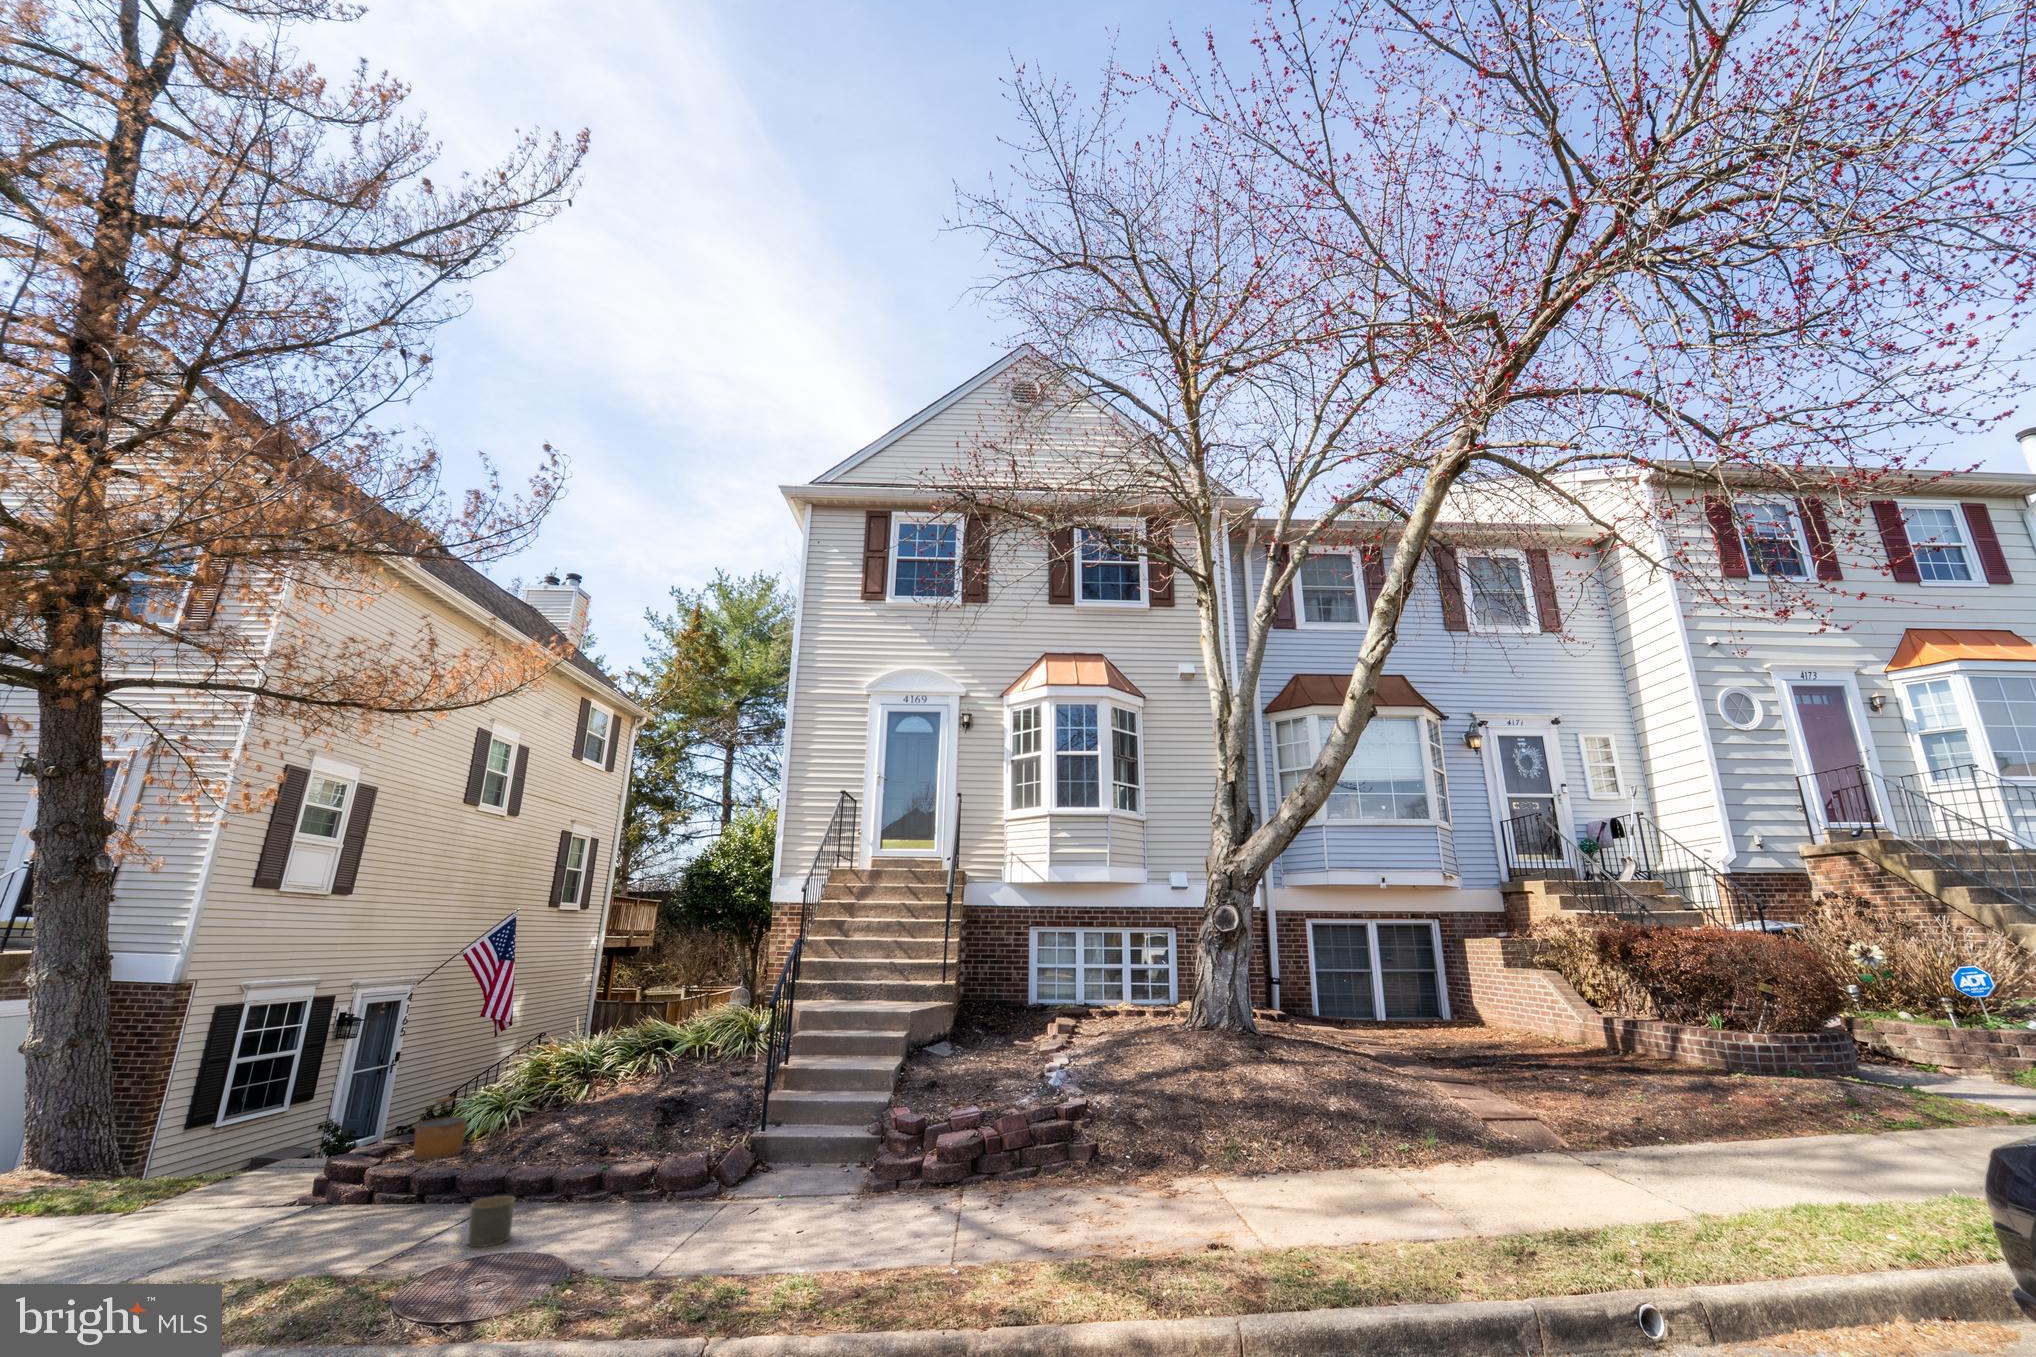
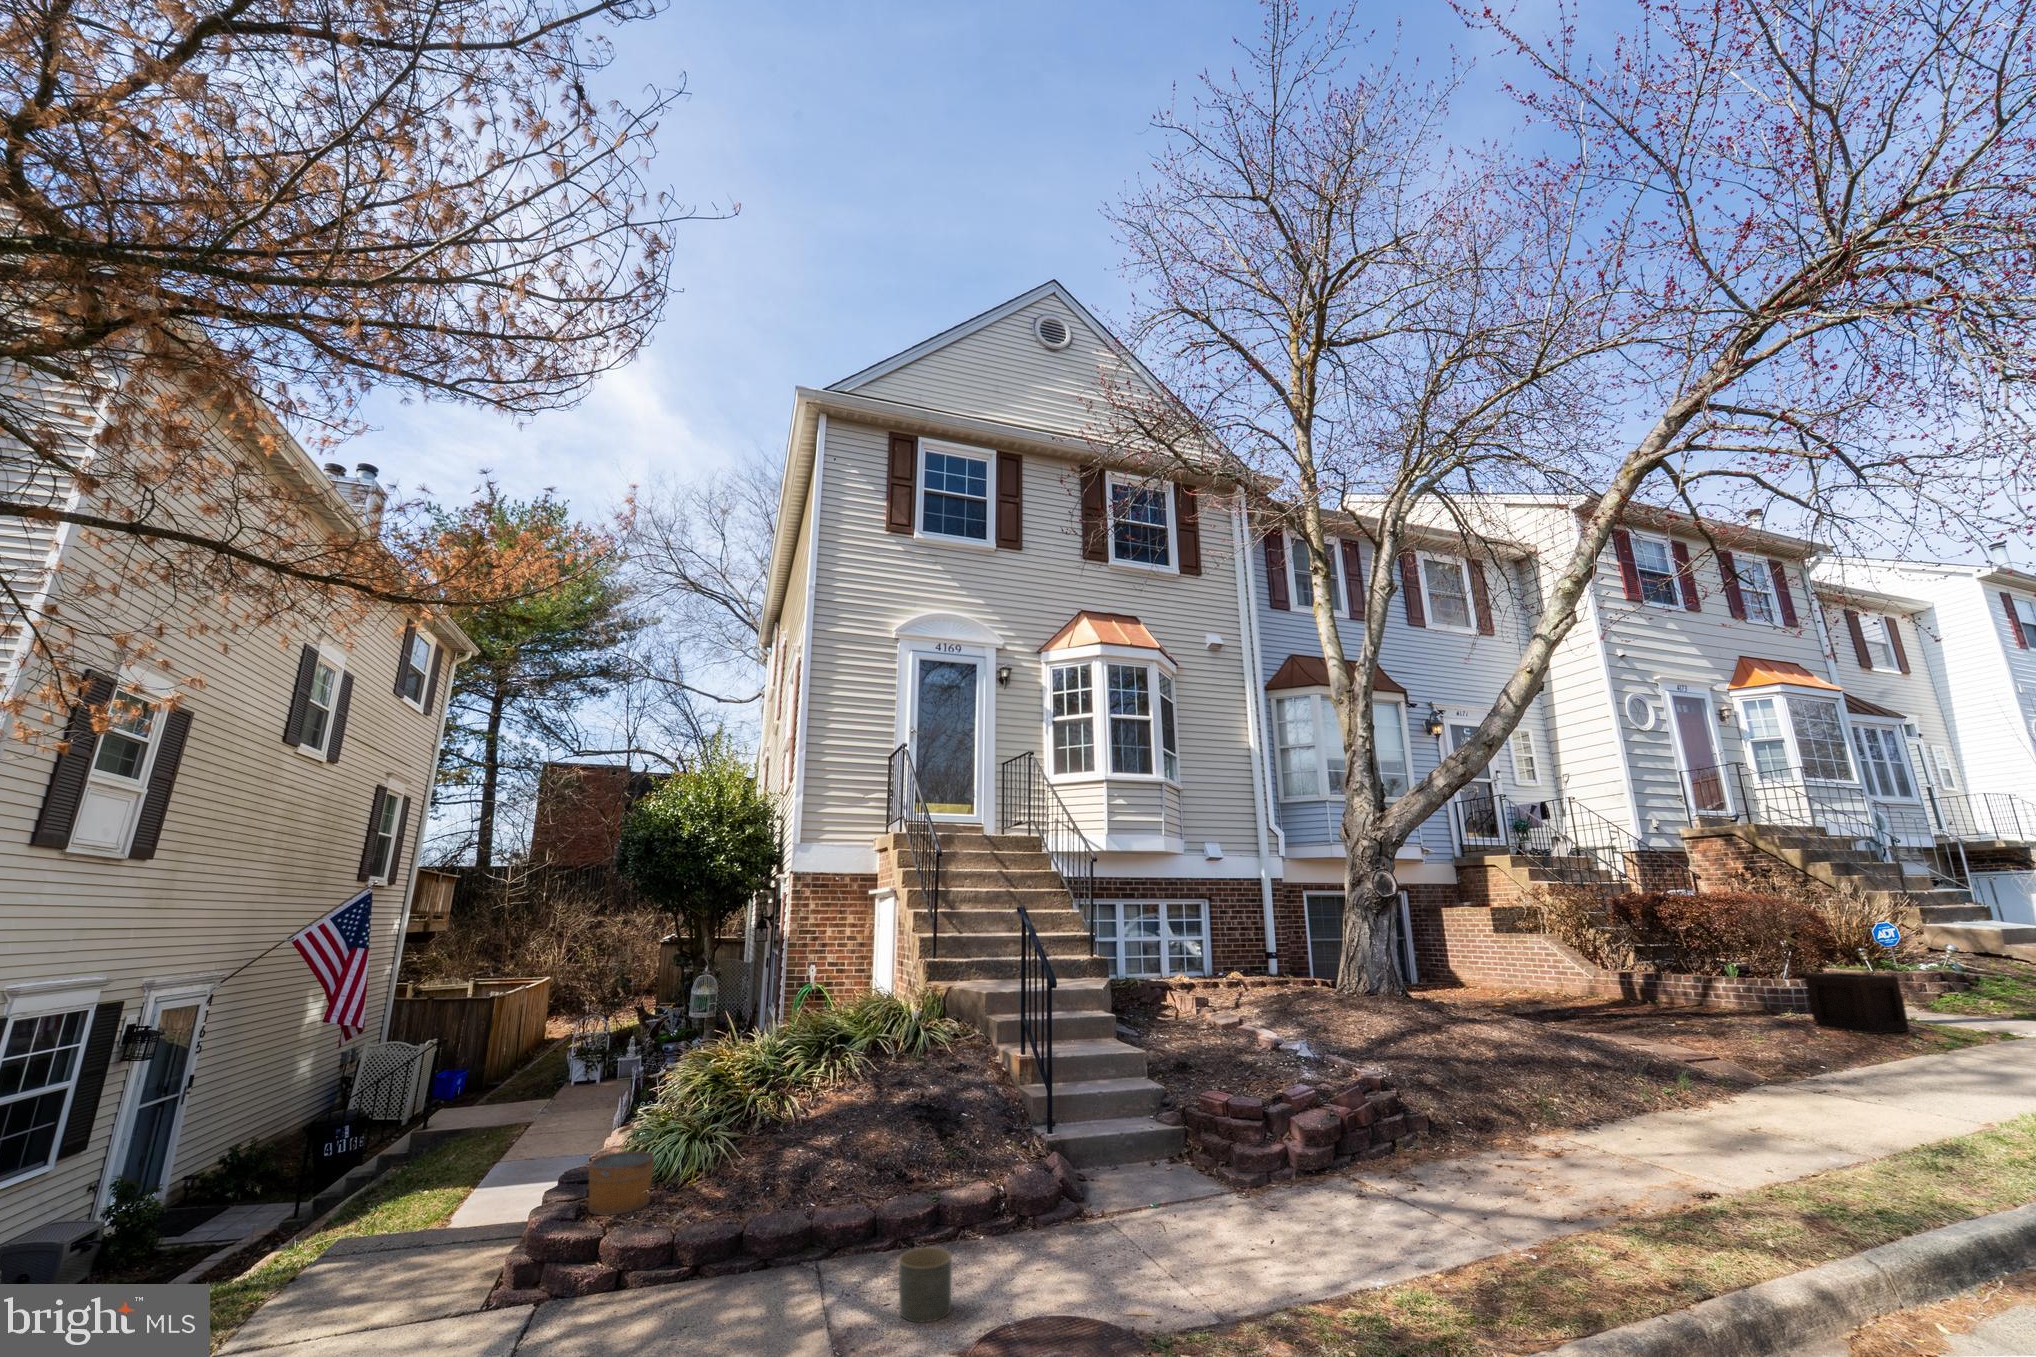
wooden crate: none [1756,1019,1877,1092] -> present [1805,972,1909,1034]

